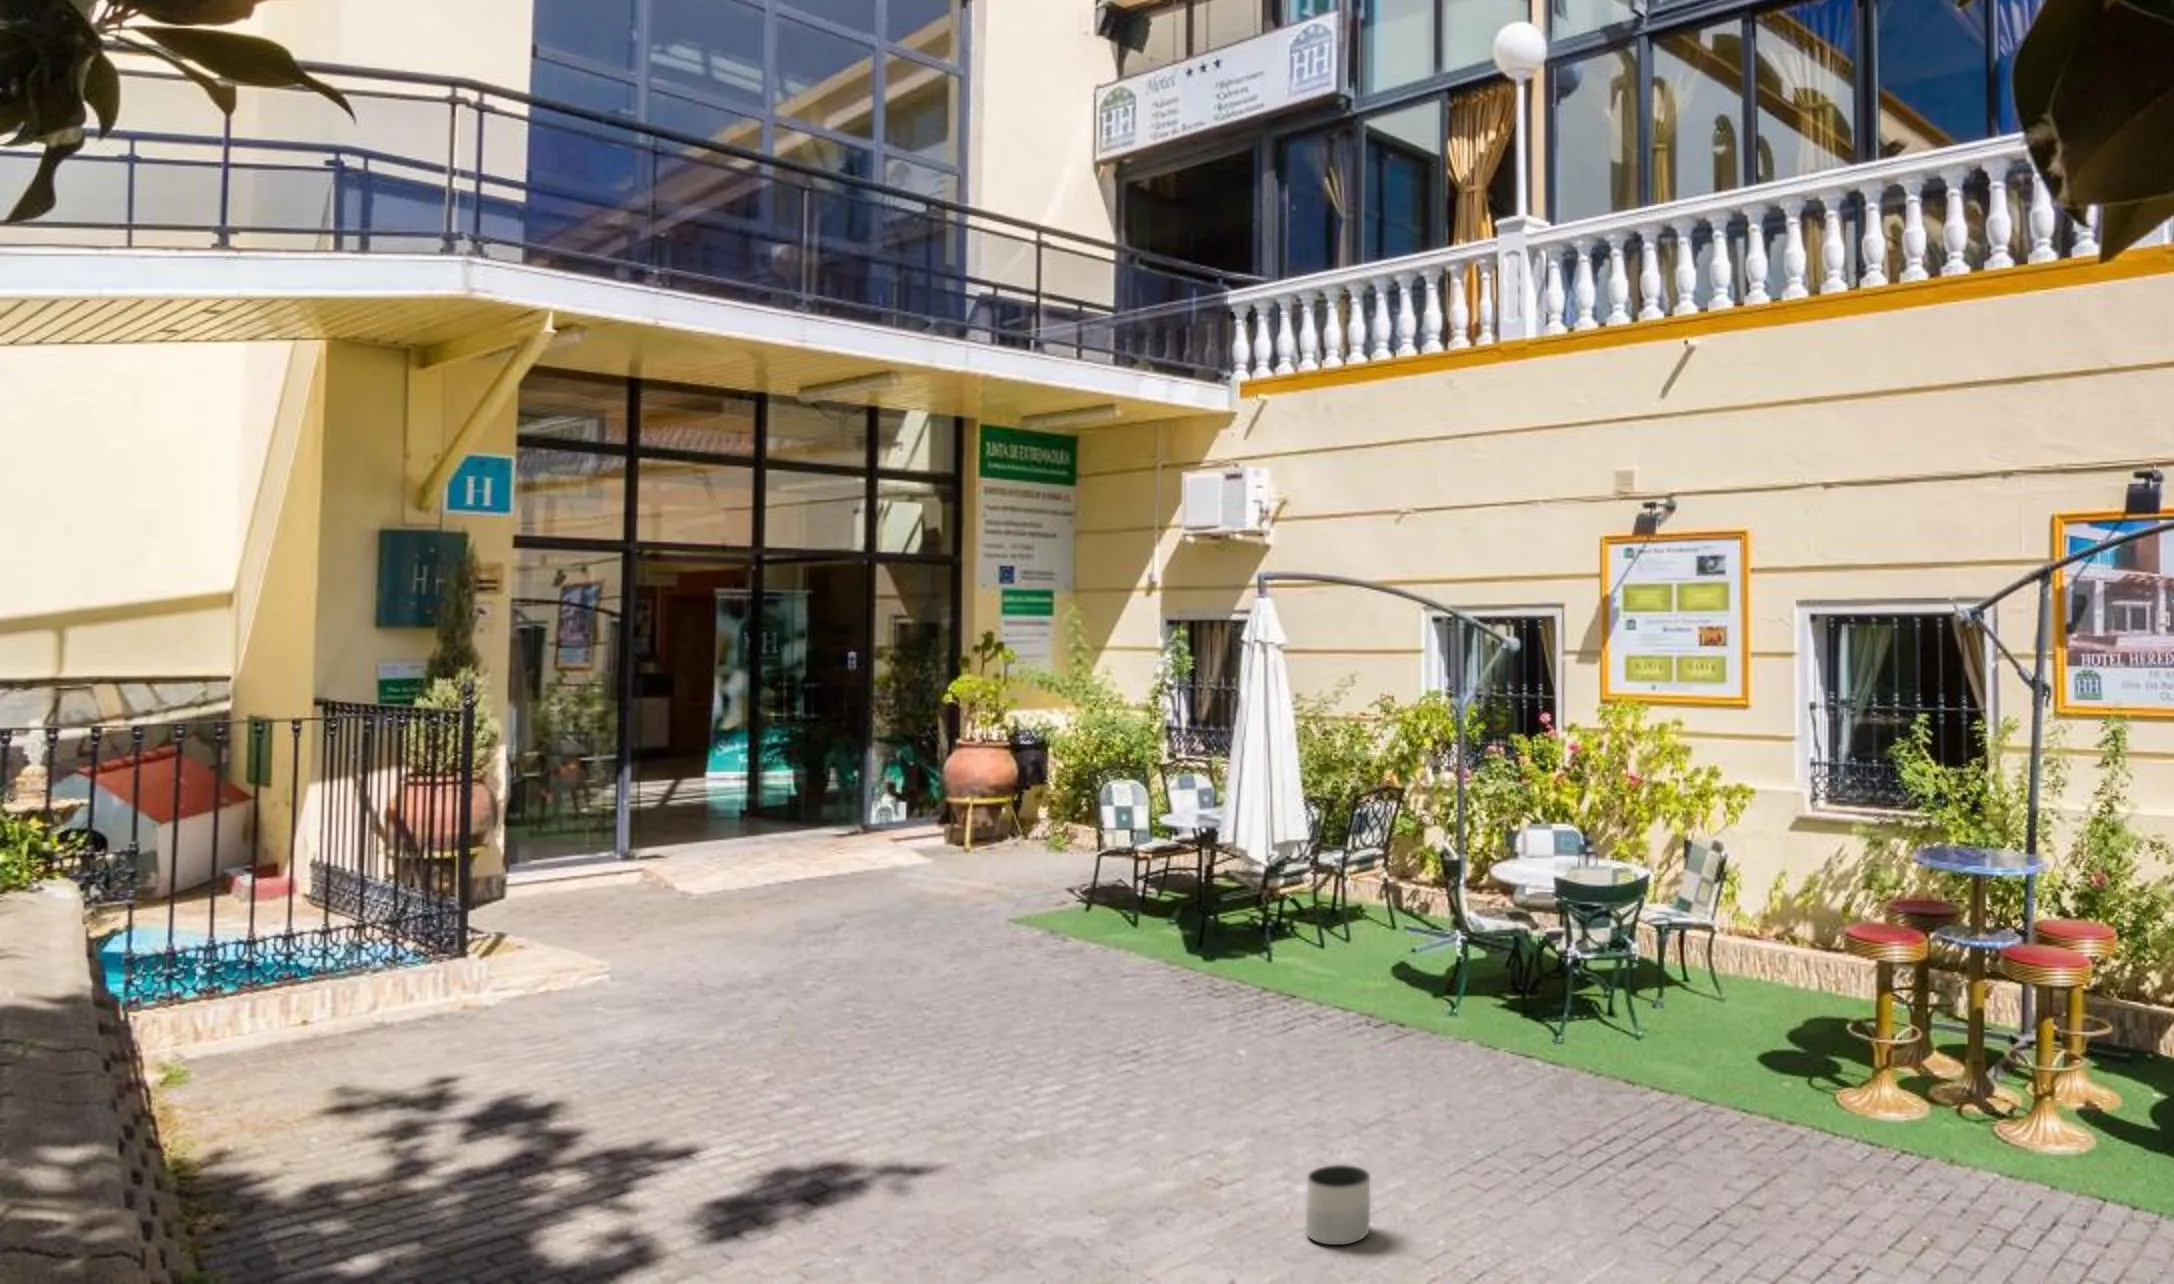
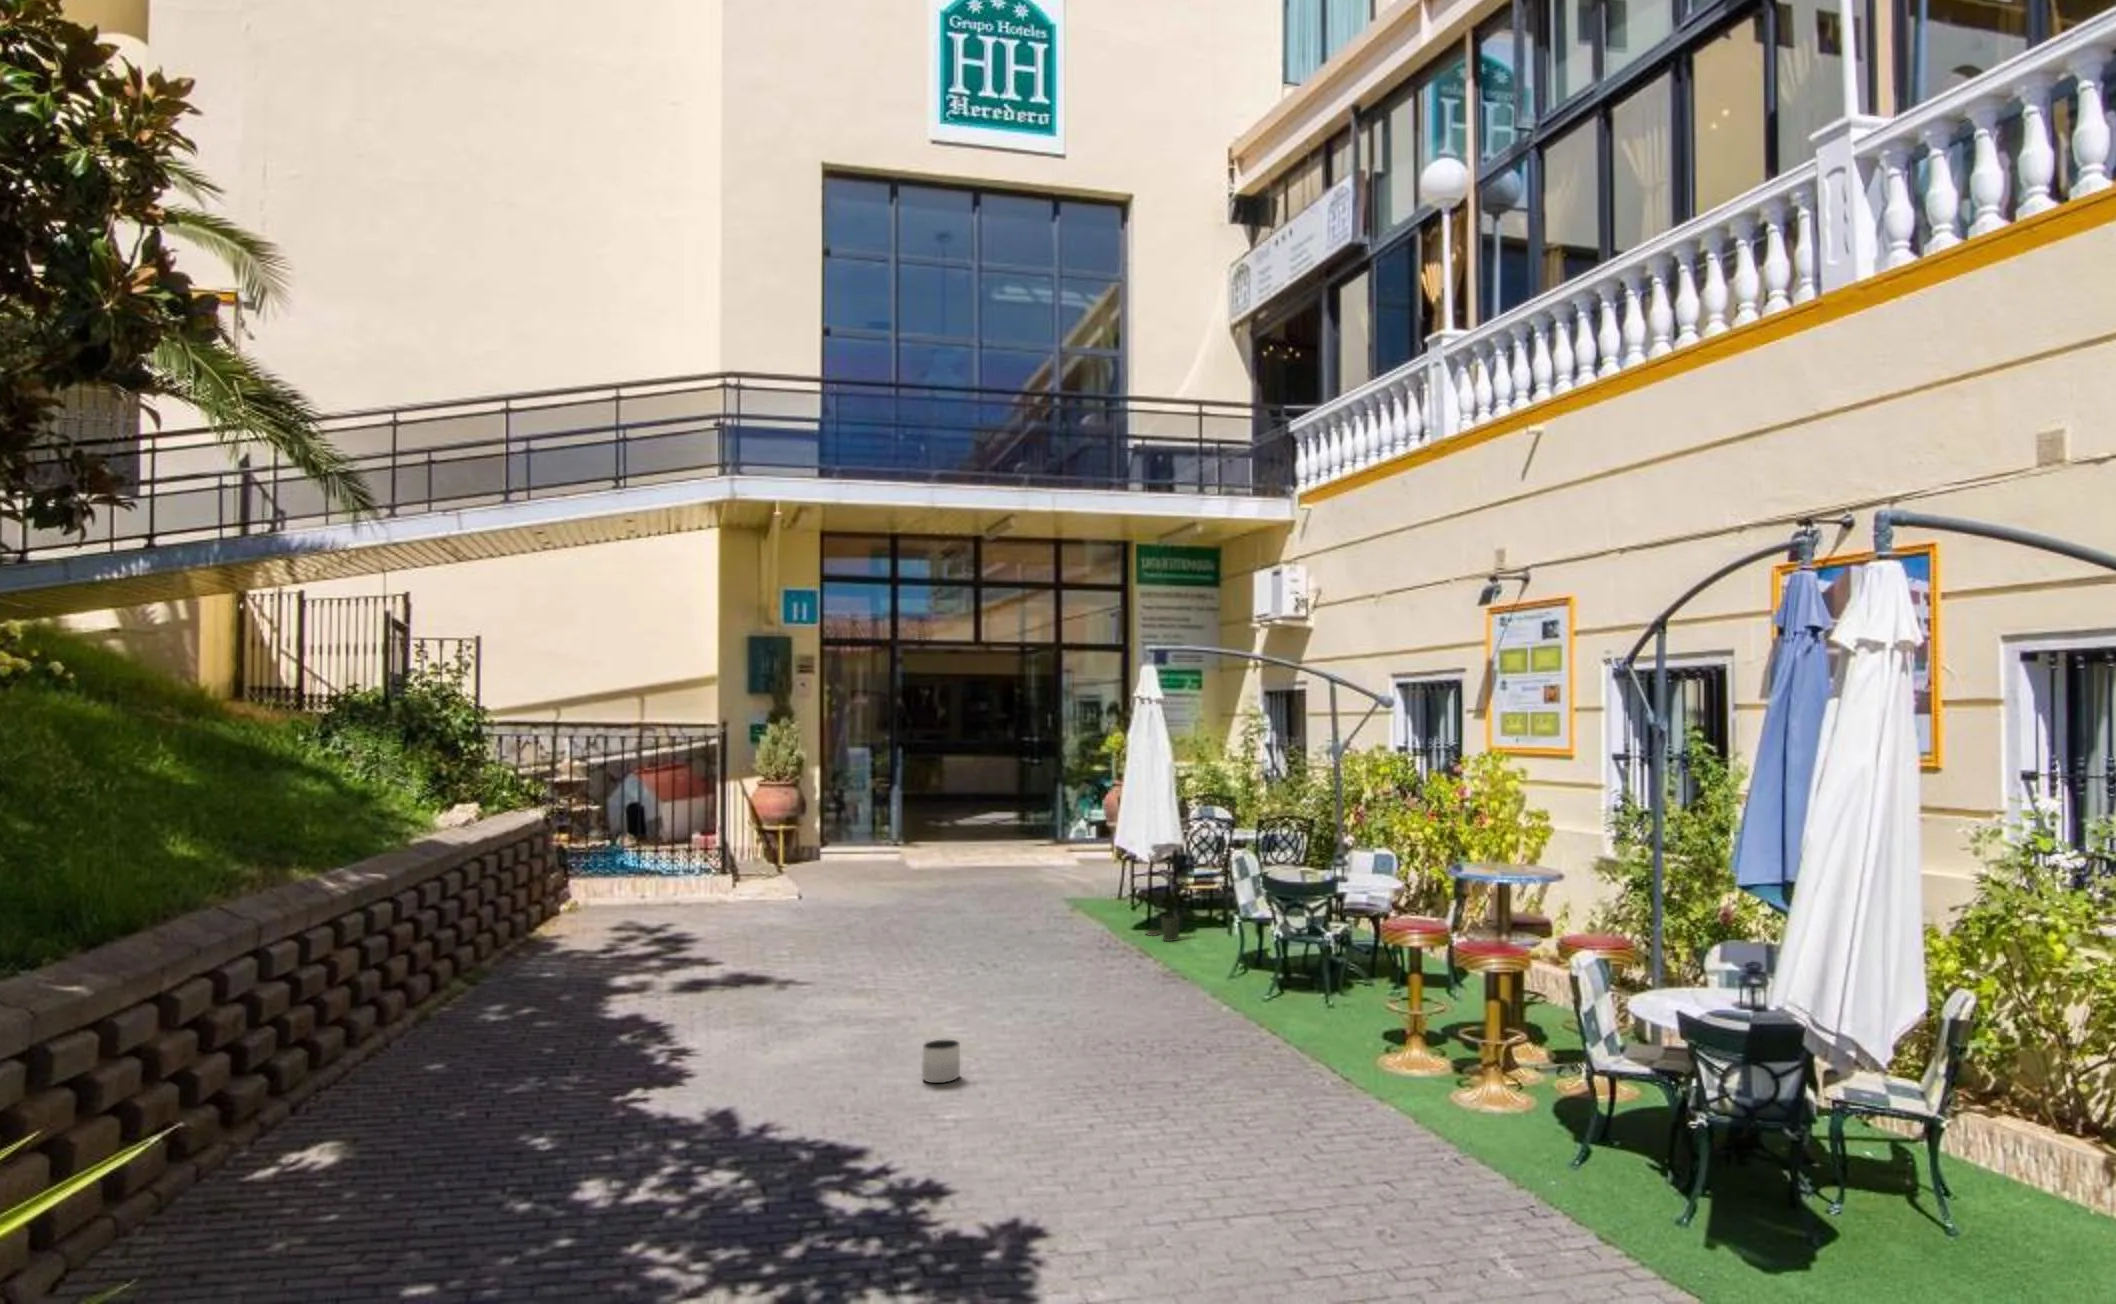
trash can: none [1199,934,1266,971] -> present [1146,915,1179,941]

